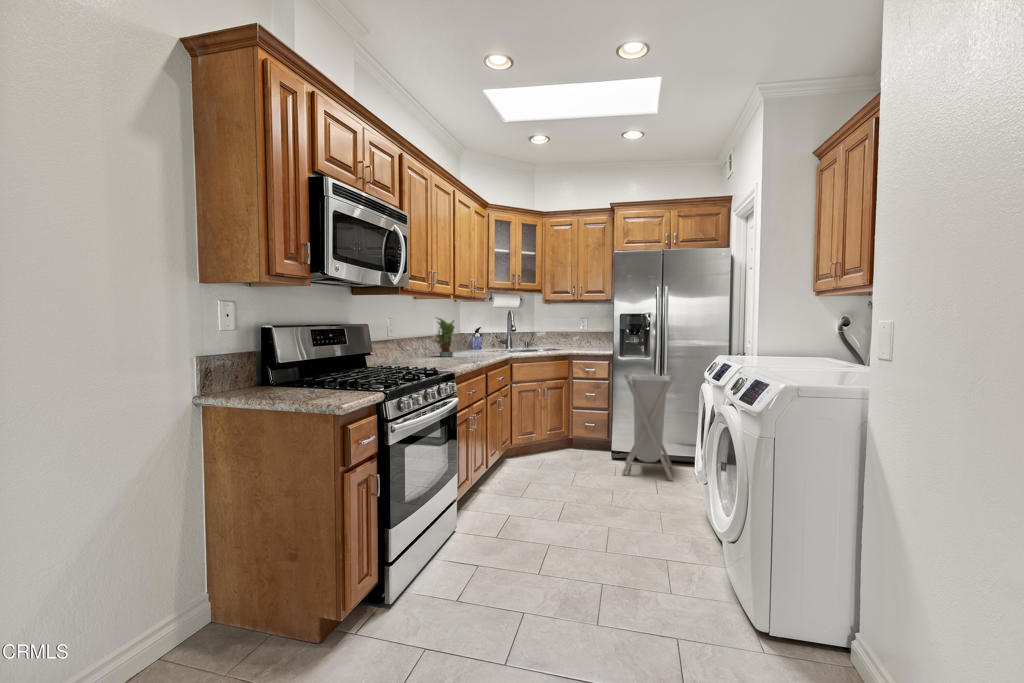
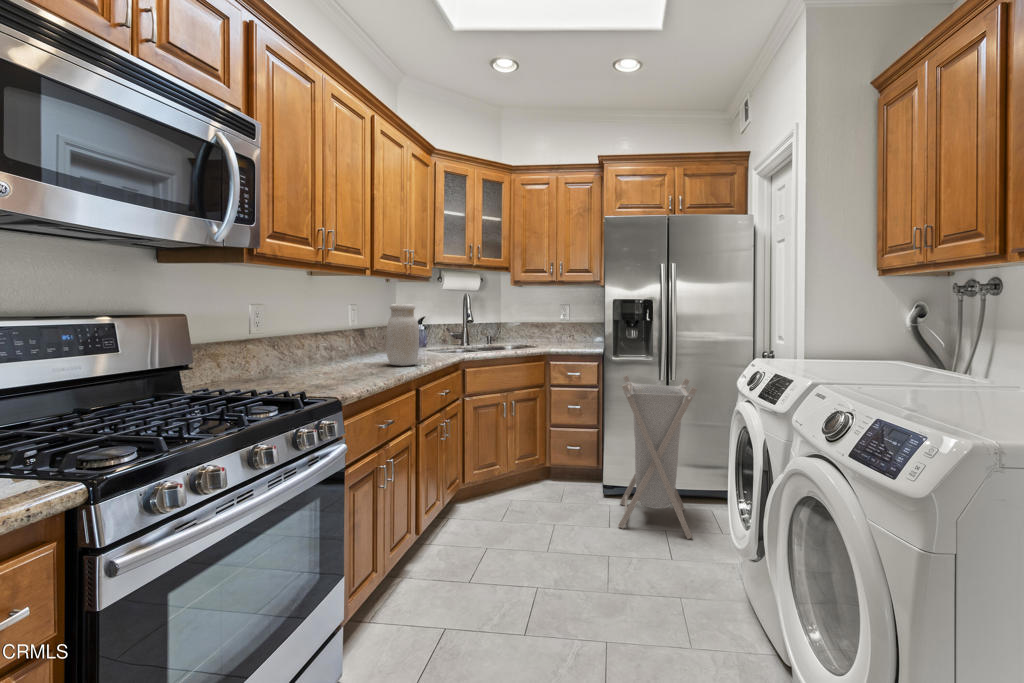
potted plant: present [435,318,455,357] -> none [342,302,375,362]
jar: none [465,318,486,359] -> present [386,304,419,366]

